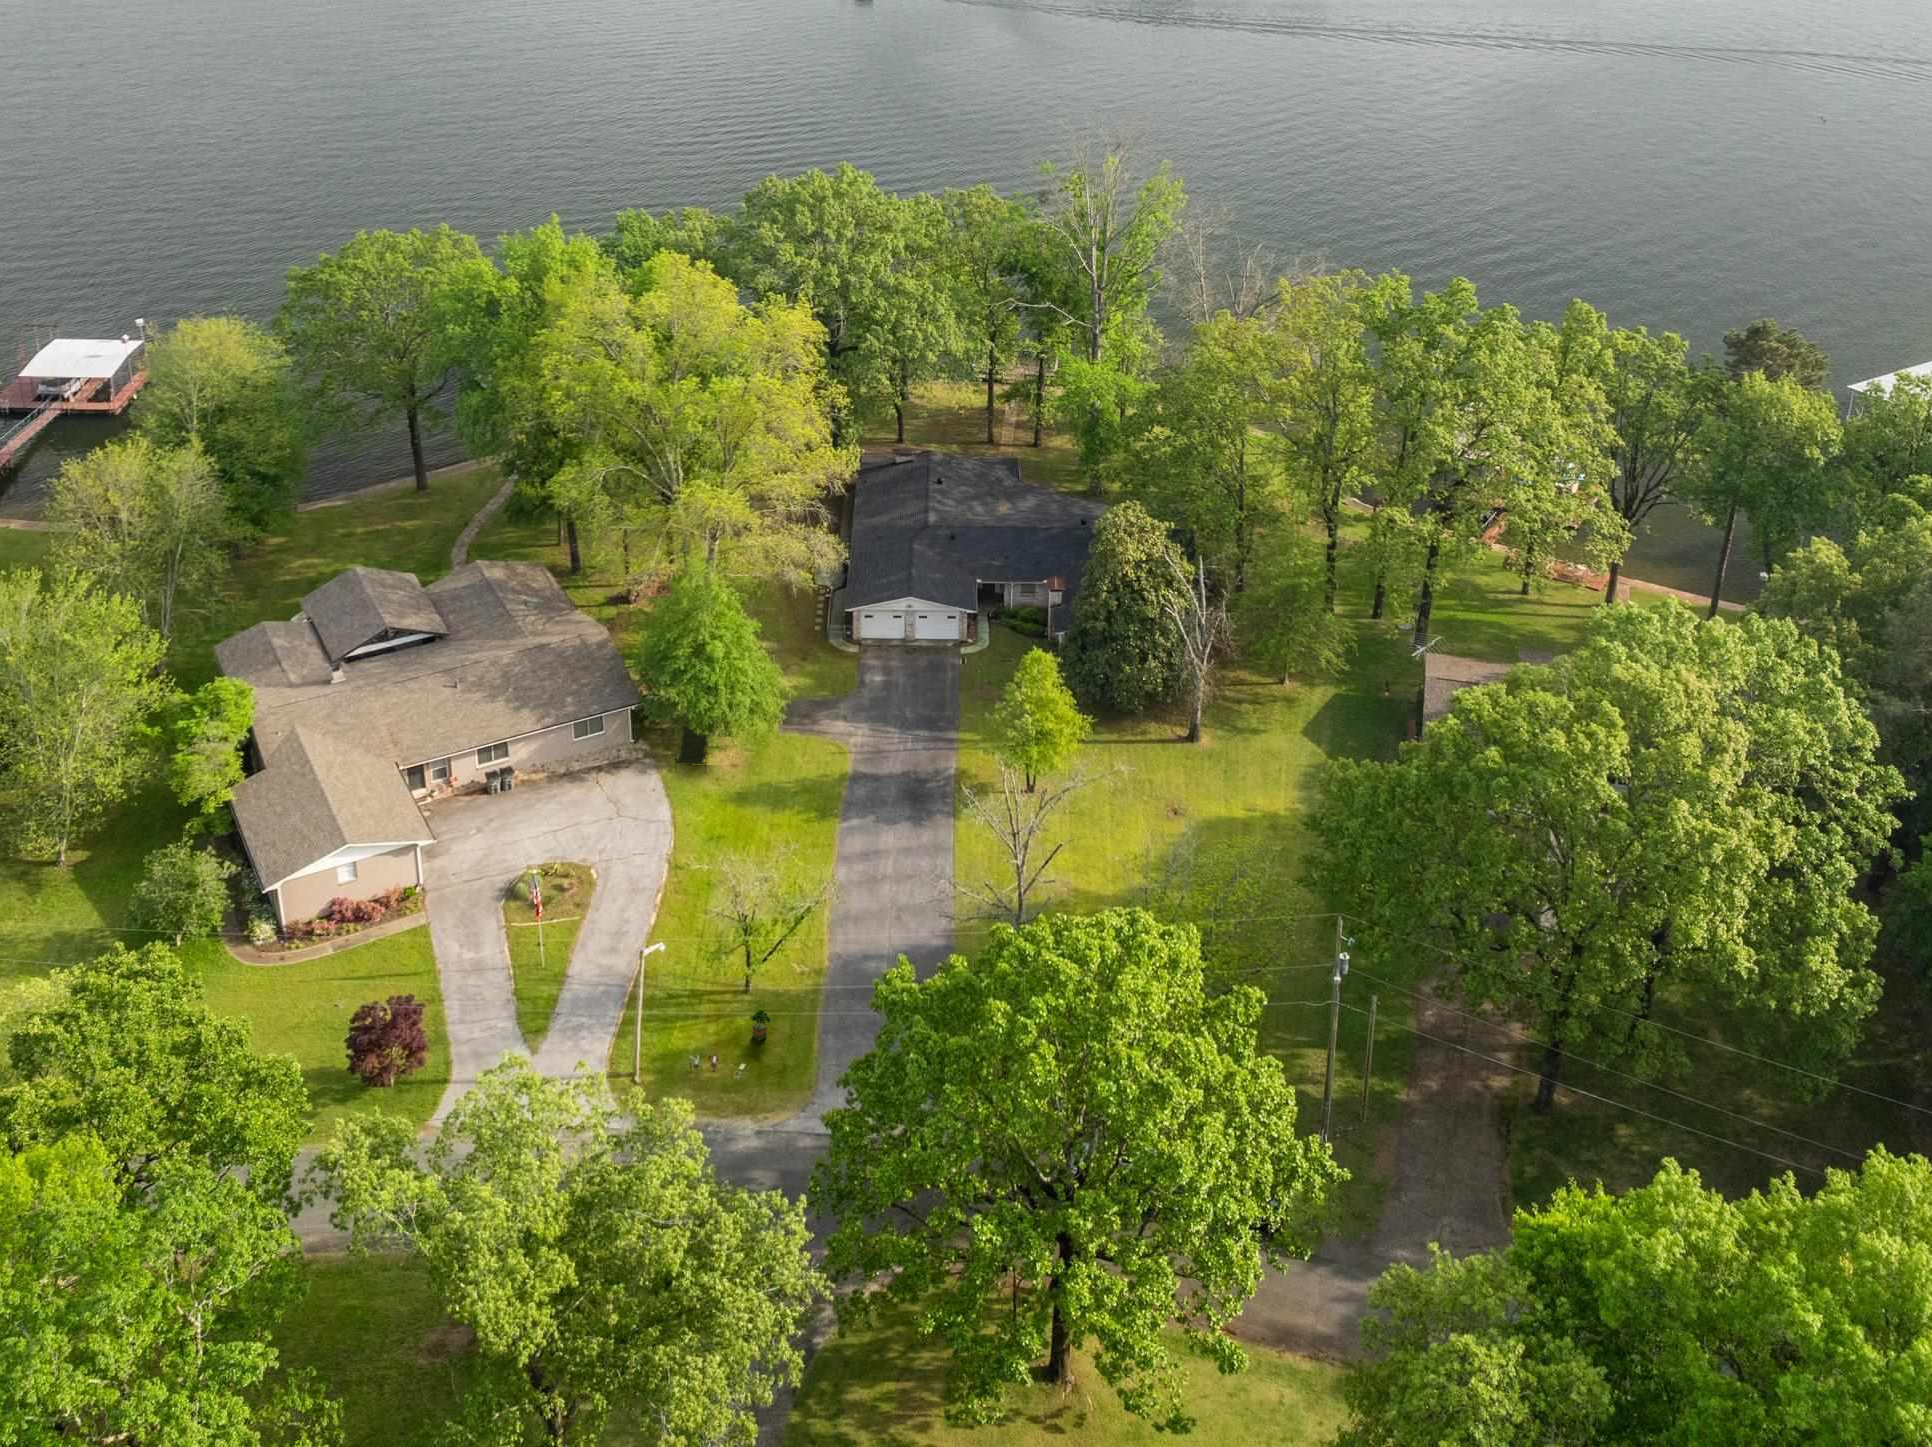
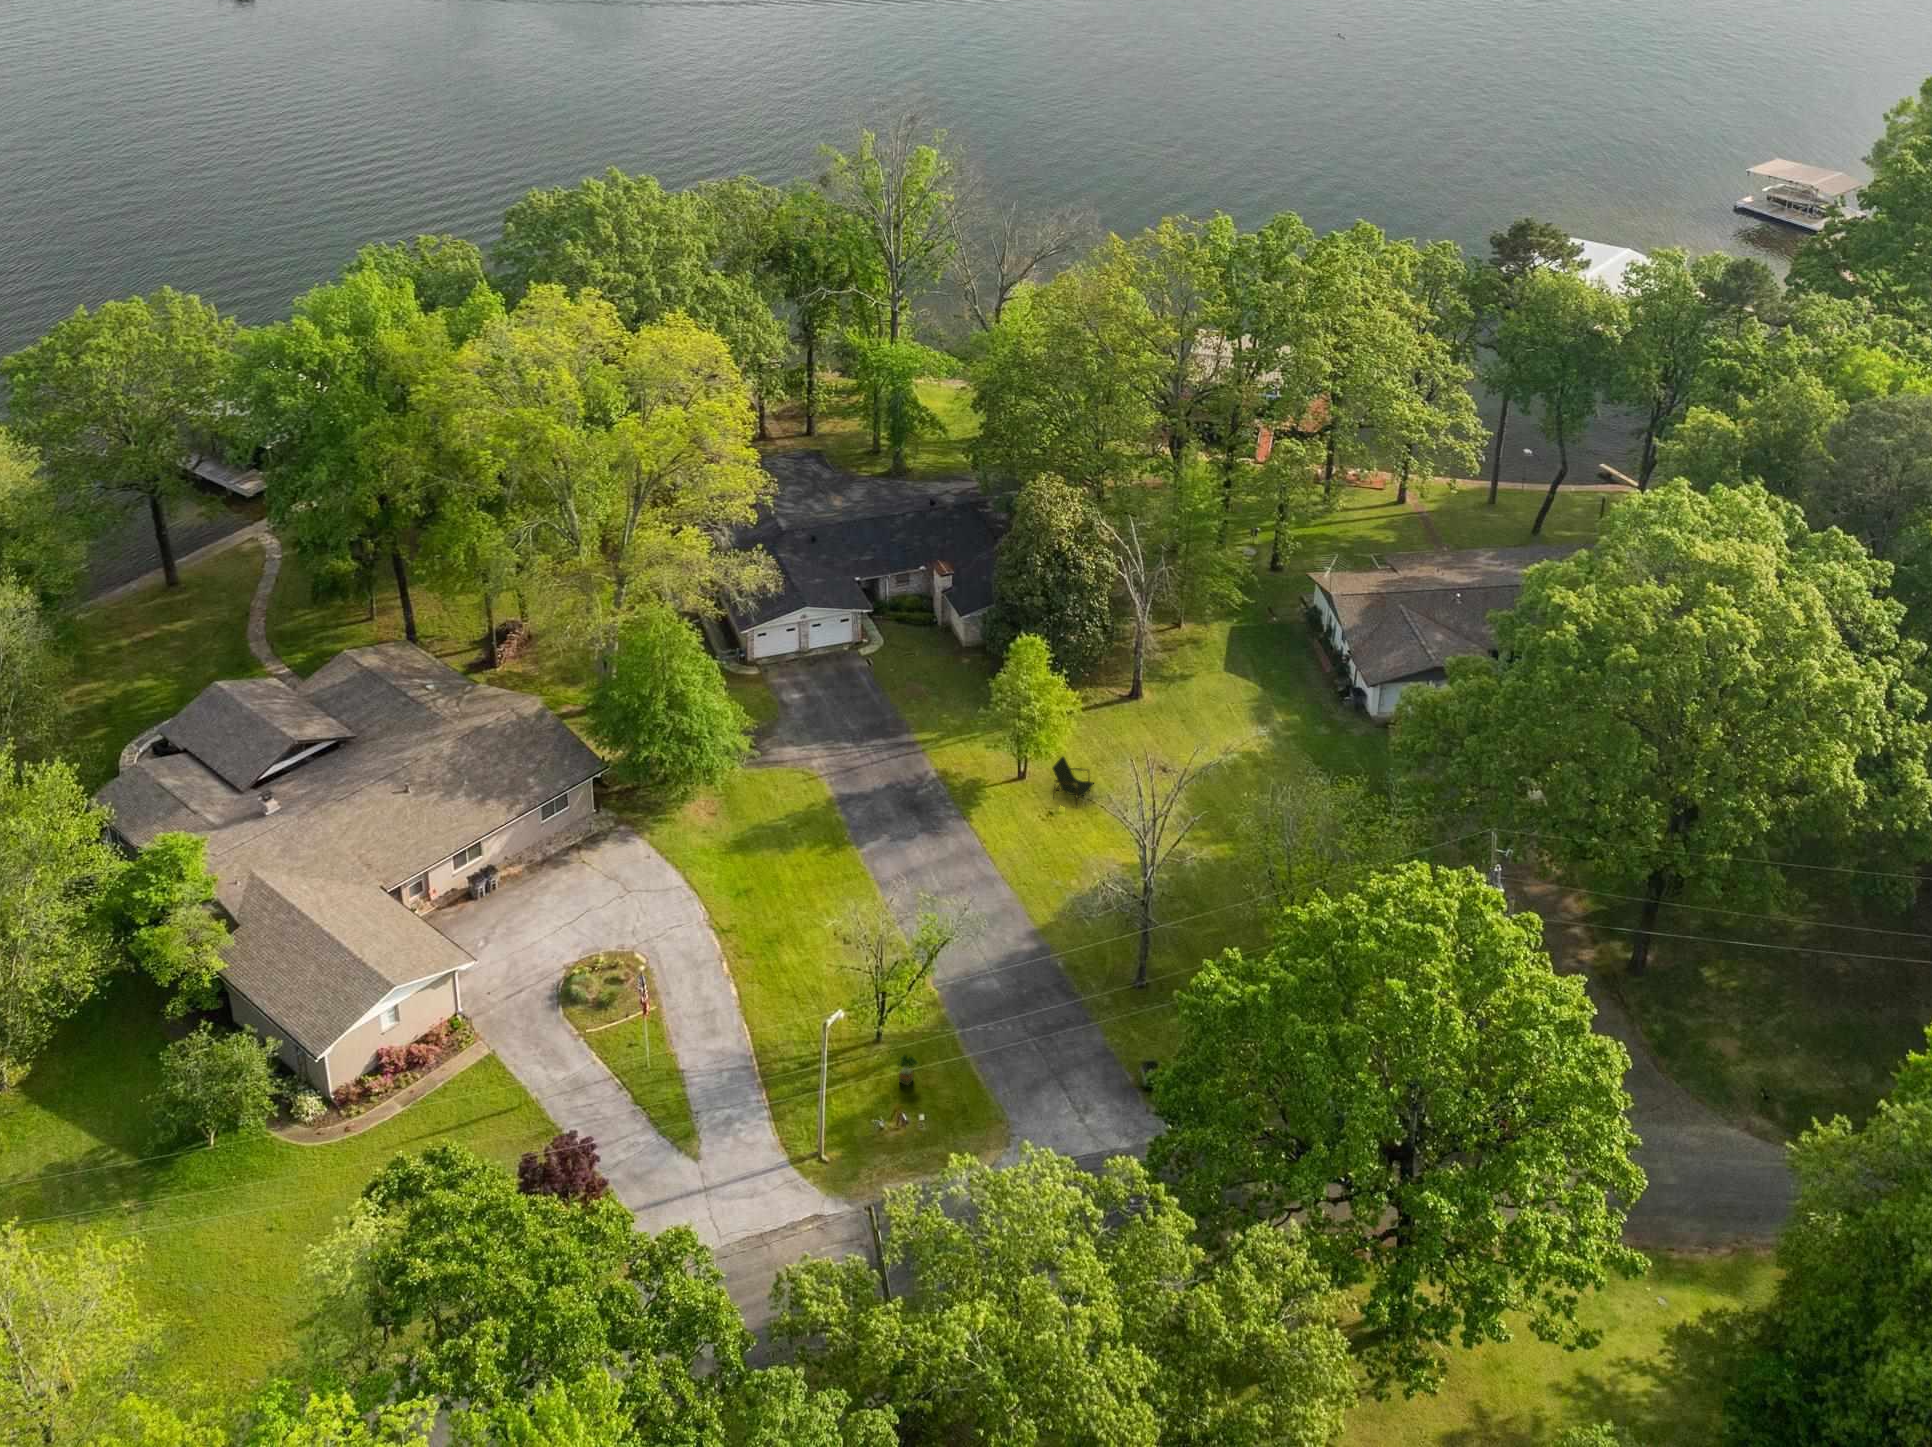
lounge chair: present [675,726,708,770] -> present [1052,757,1094,805]

